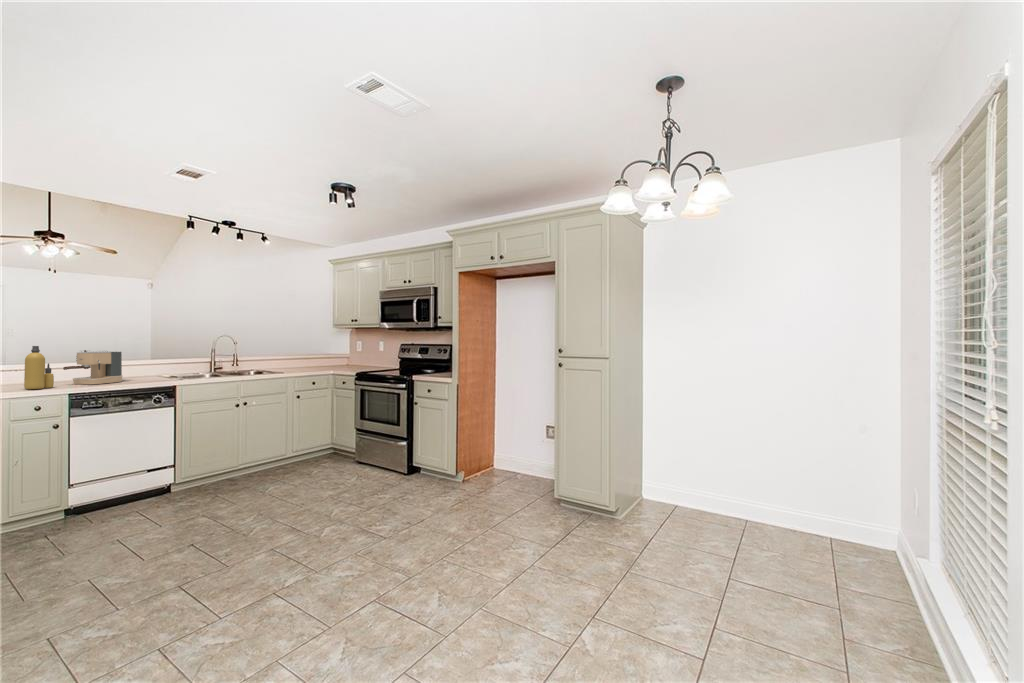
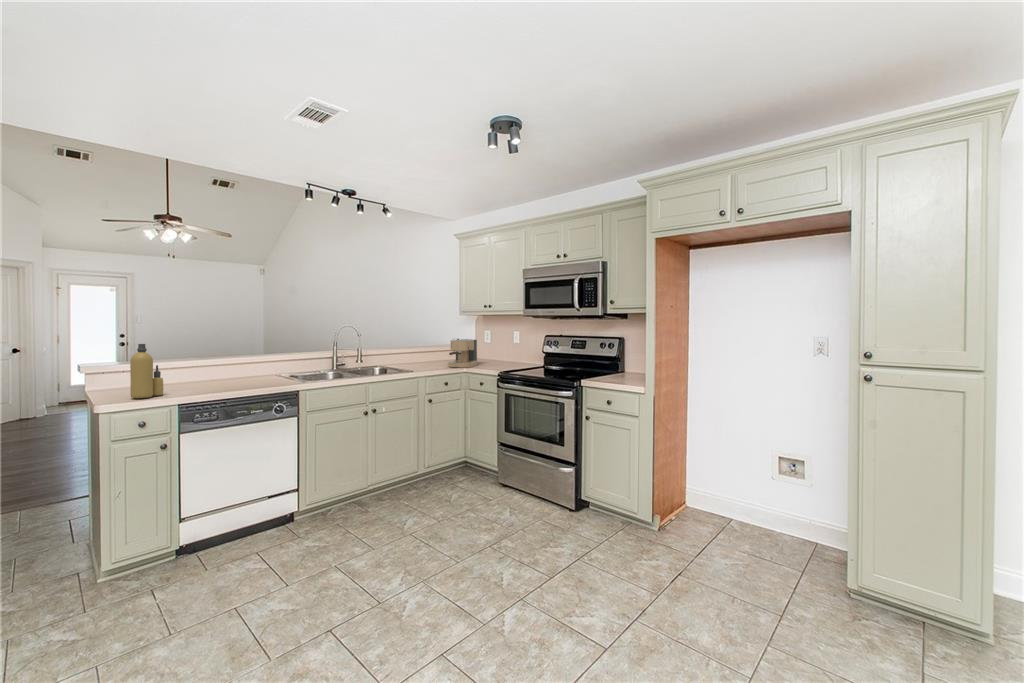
coffee maker: present [63,350,123,384] -> present [448,339,477,368]

